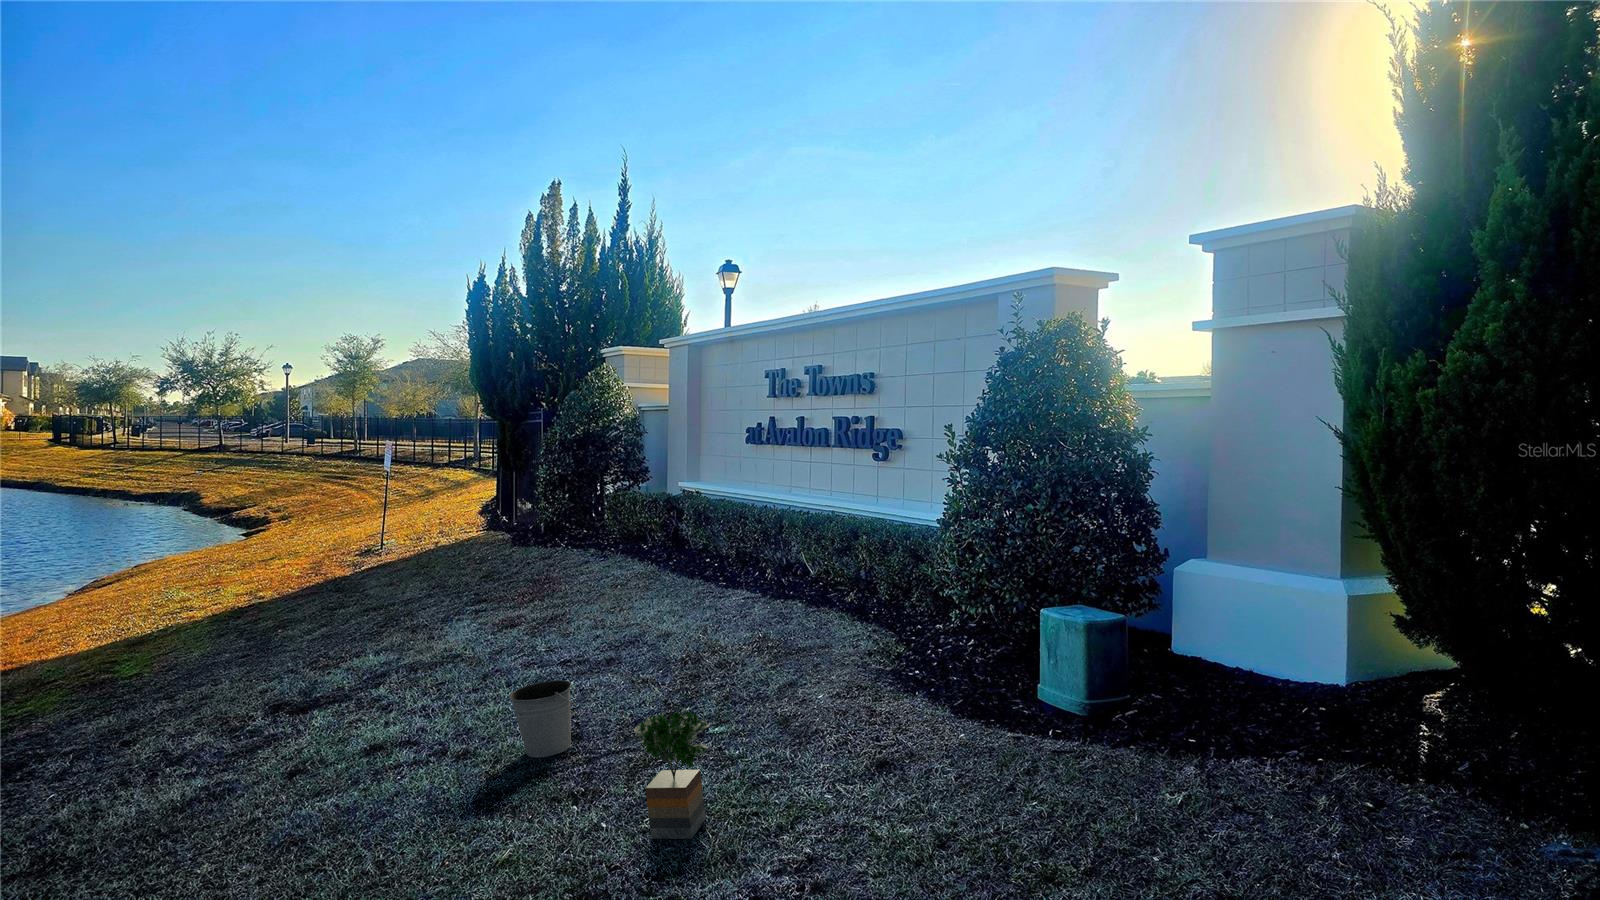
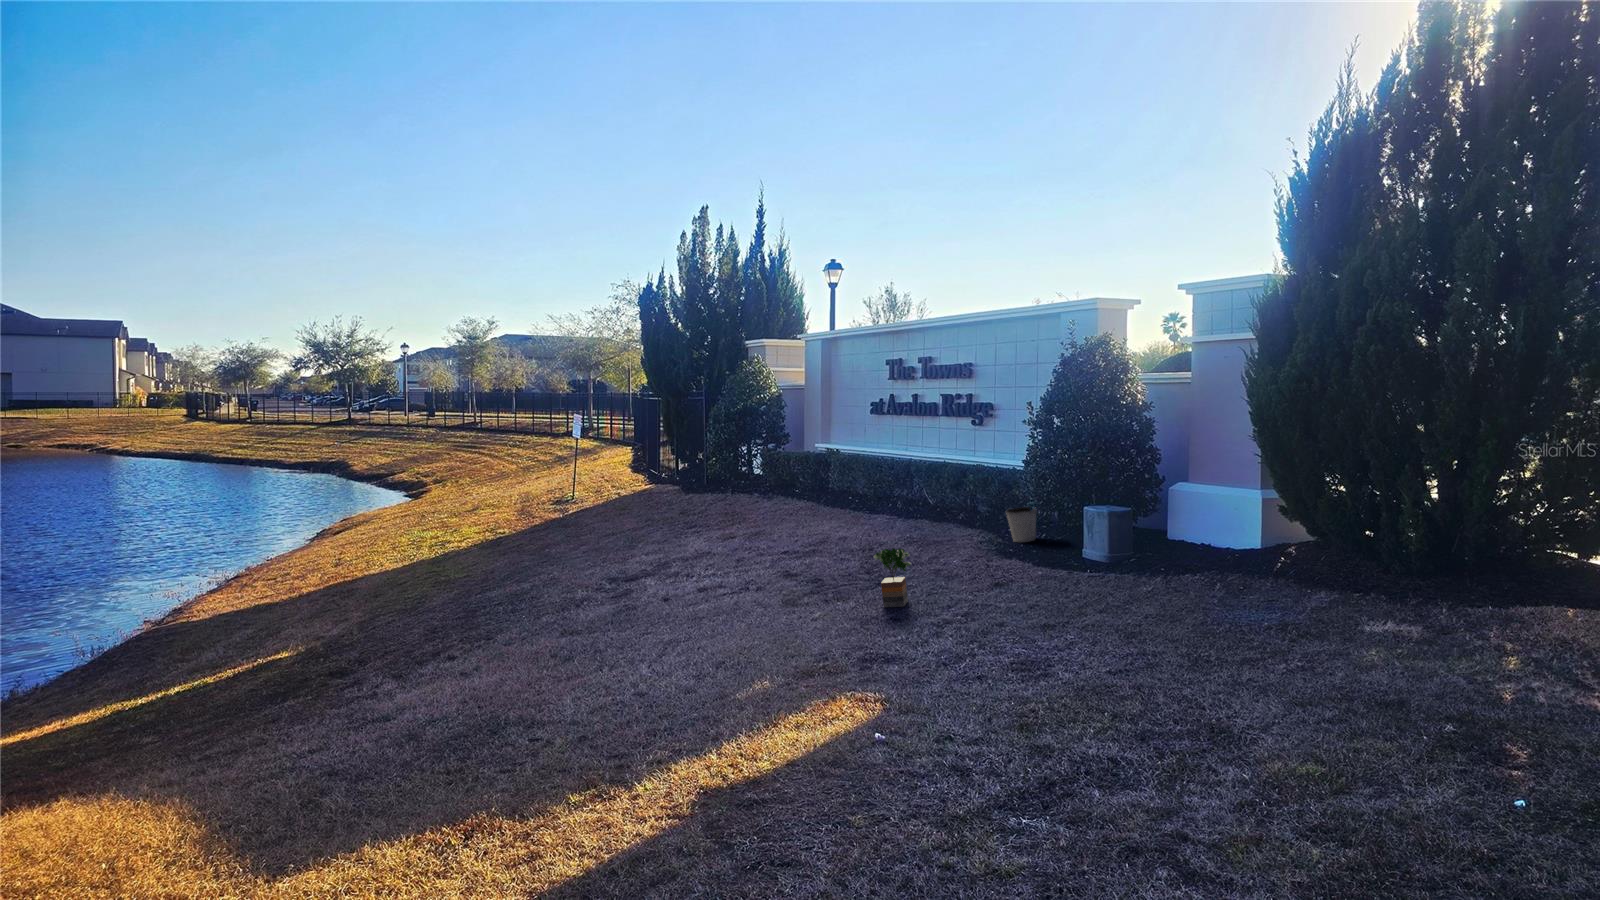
bucket: present [510,680,576,757] -> present [1006,507,1036,542]

